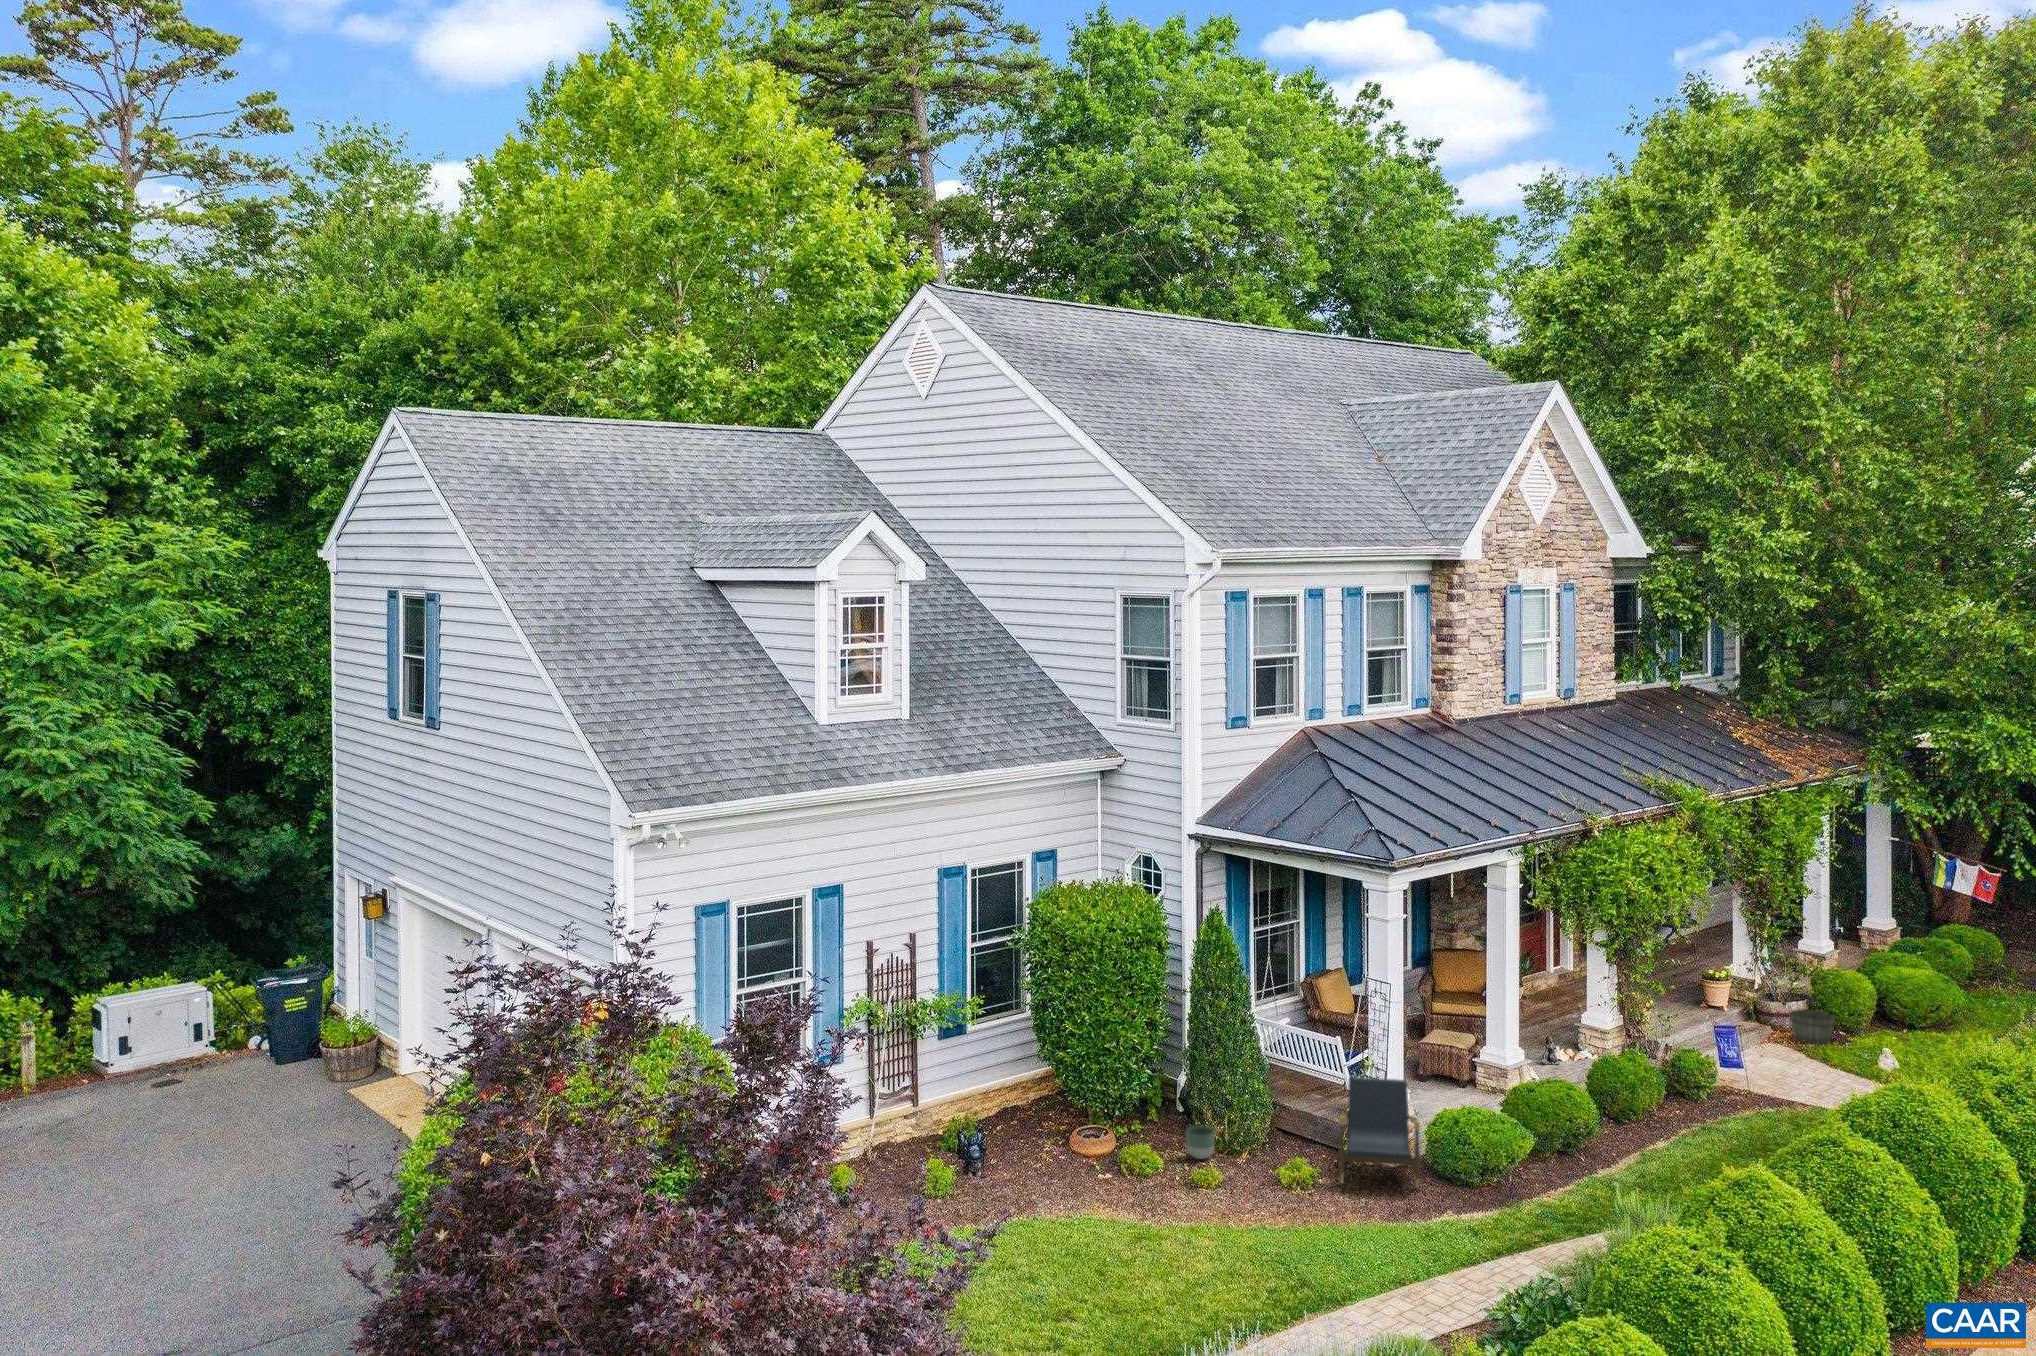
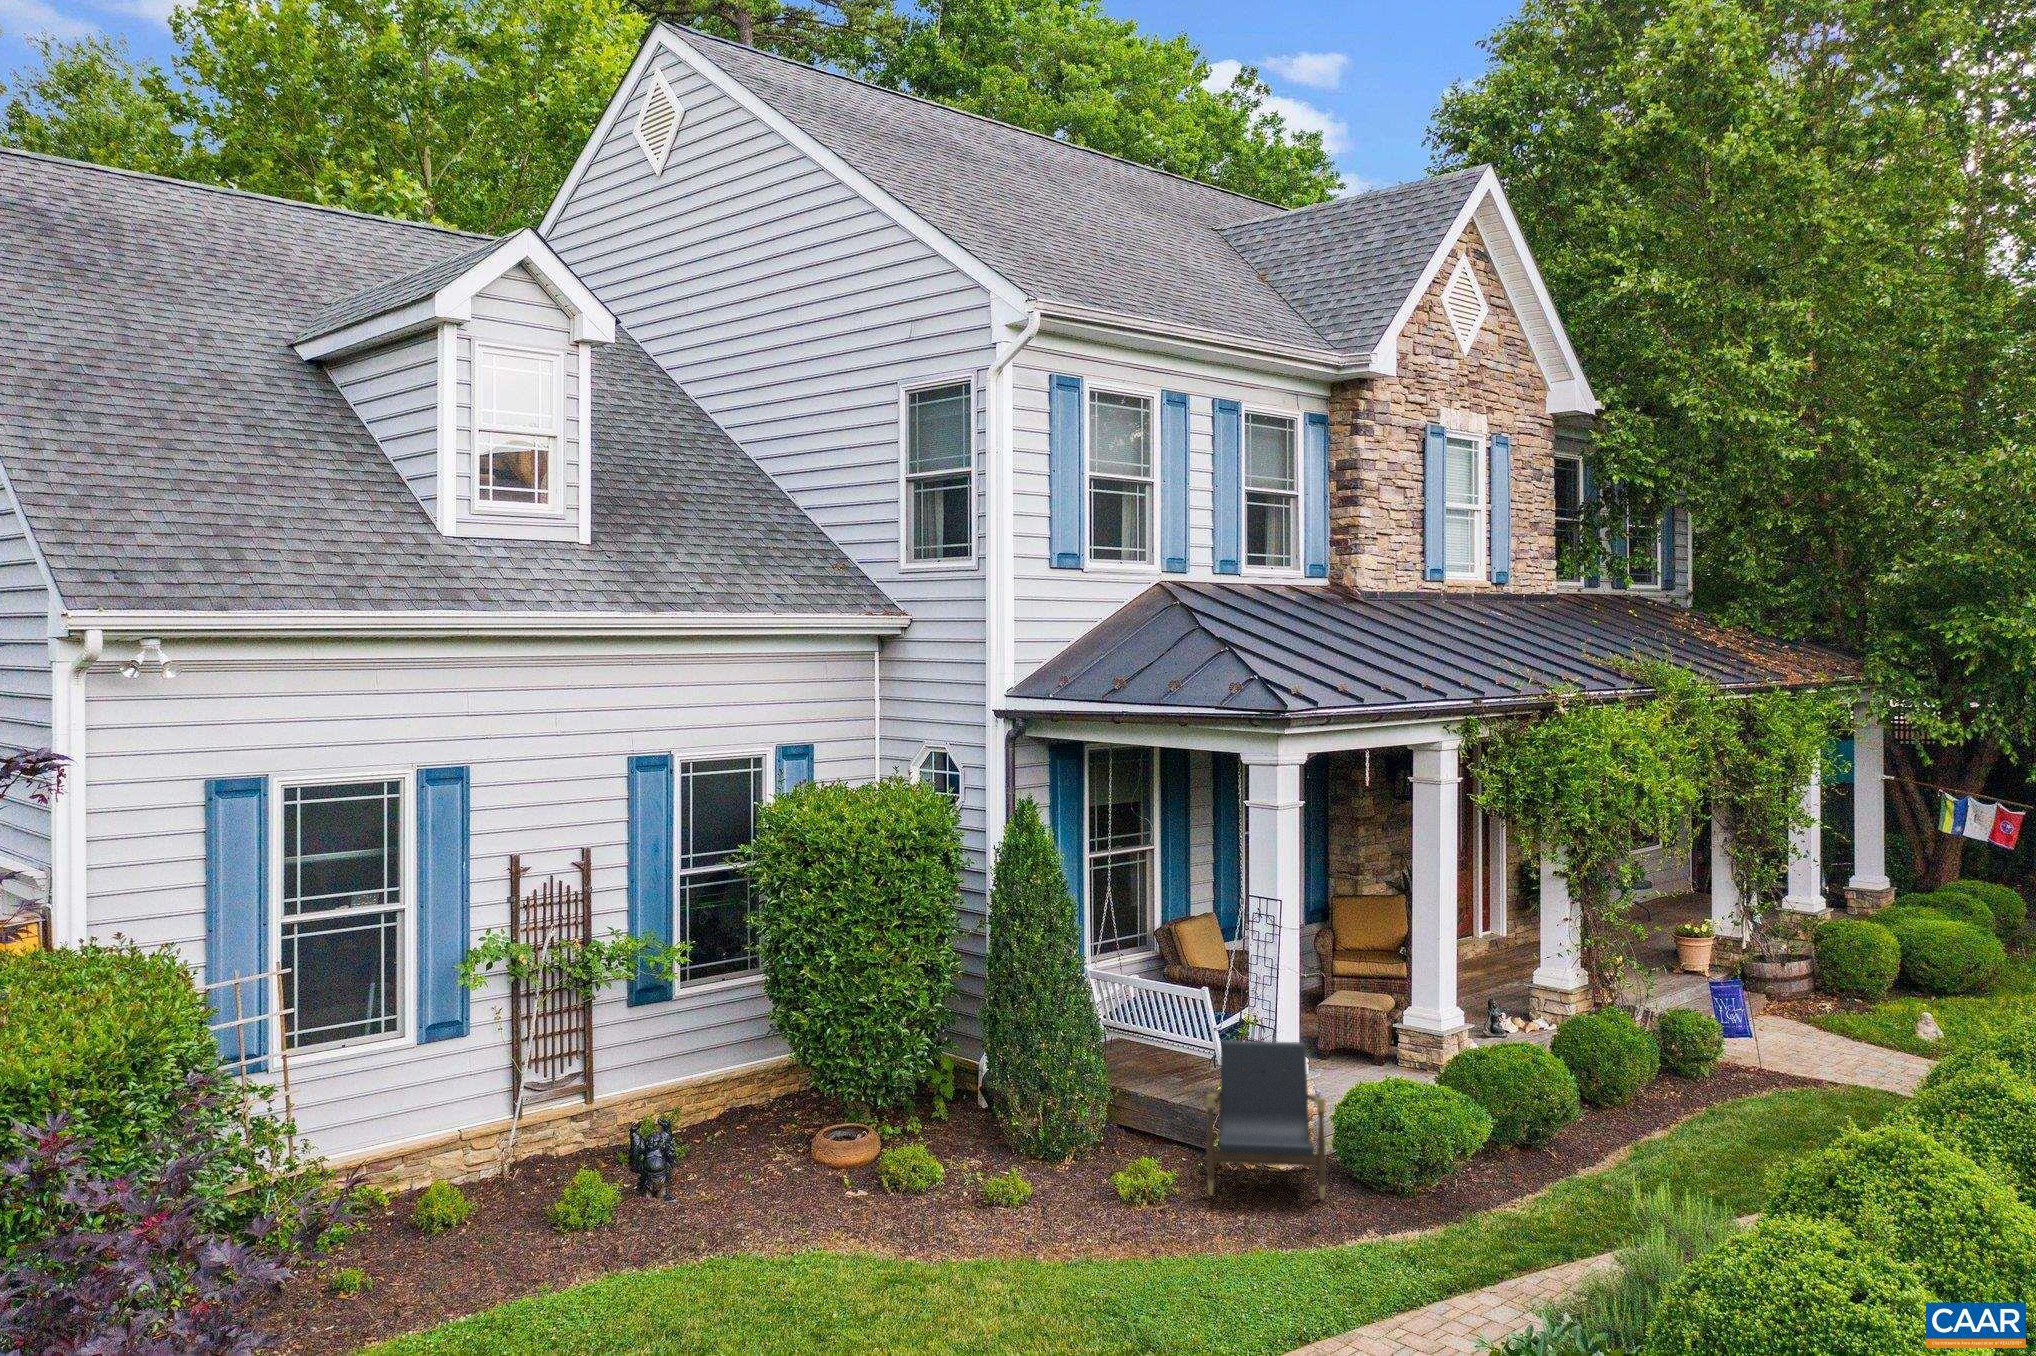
wooden bucket: present [1790,1009,1835,1044] -> none [1789,964,1850,1013]
planter: present [1187,1126,1214,1159] -> none [985,1120,1026,1169]

